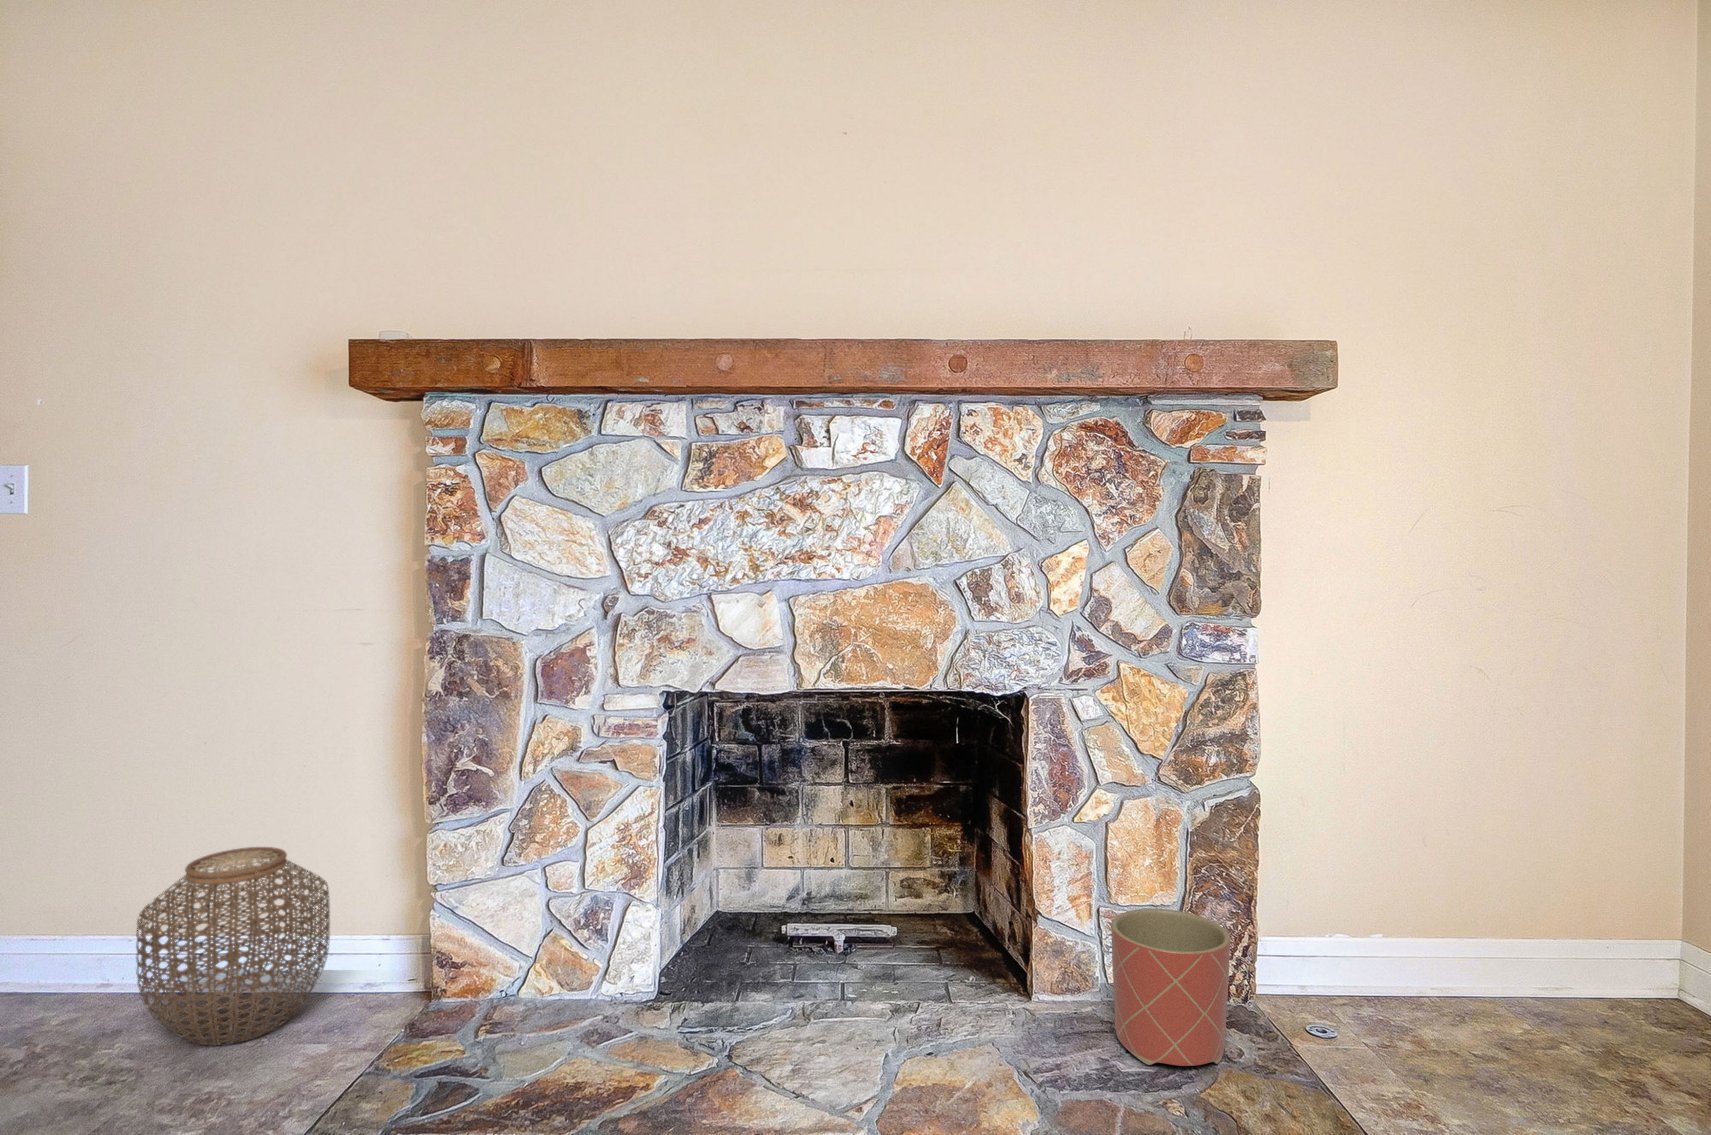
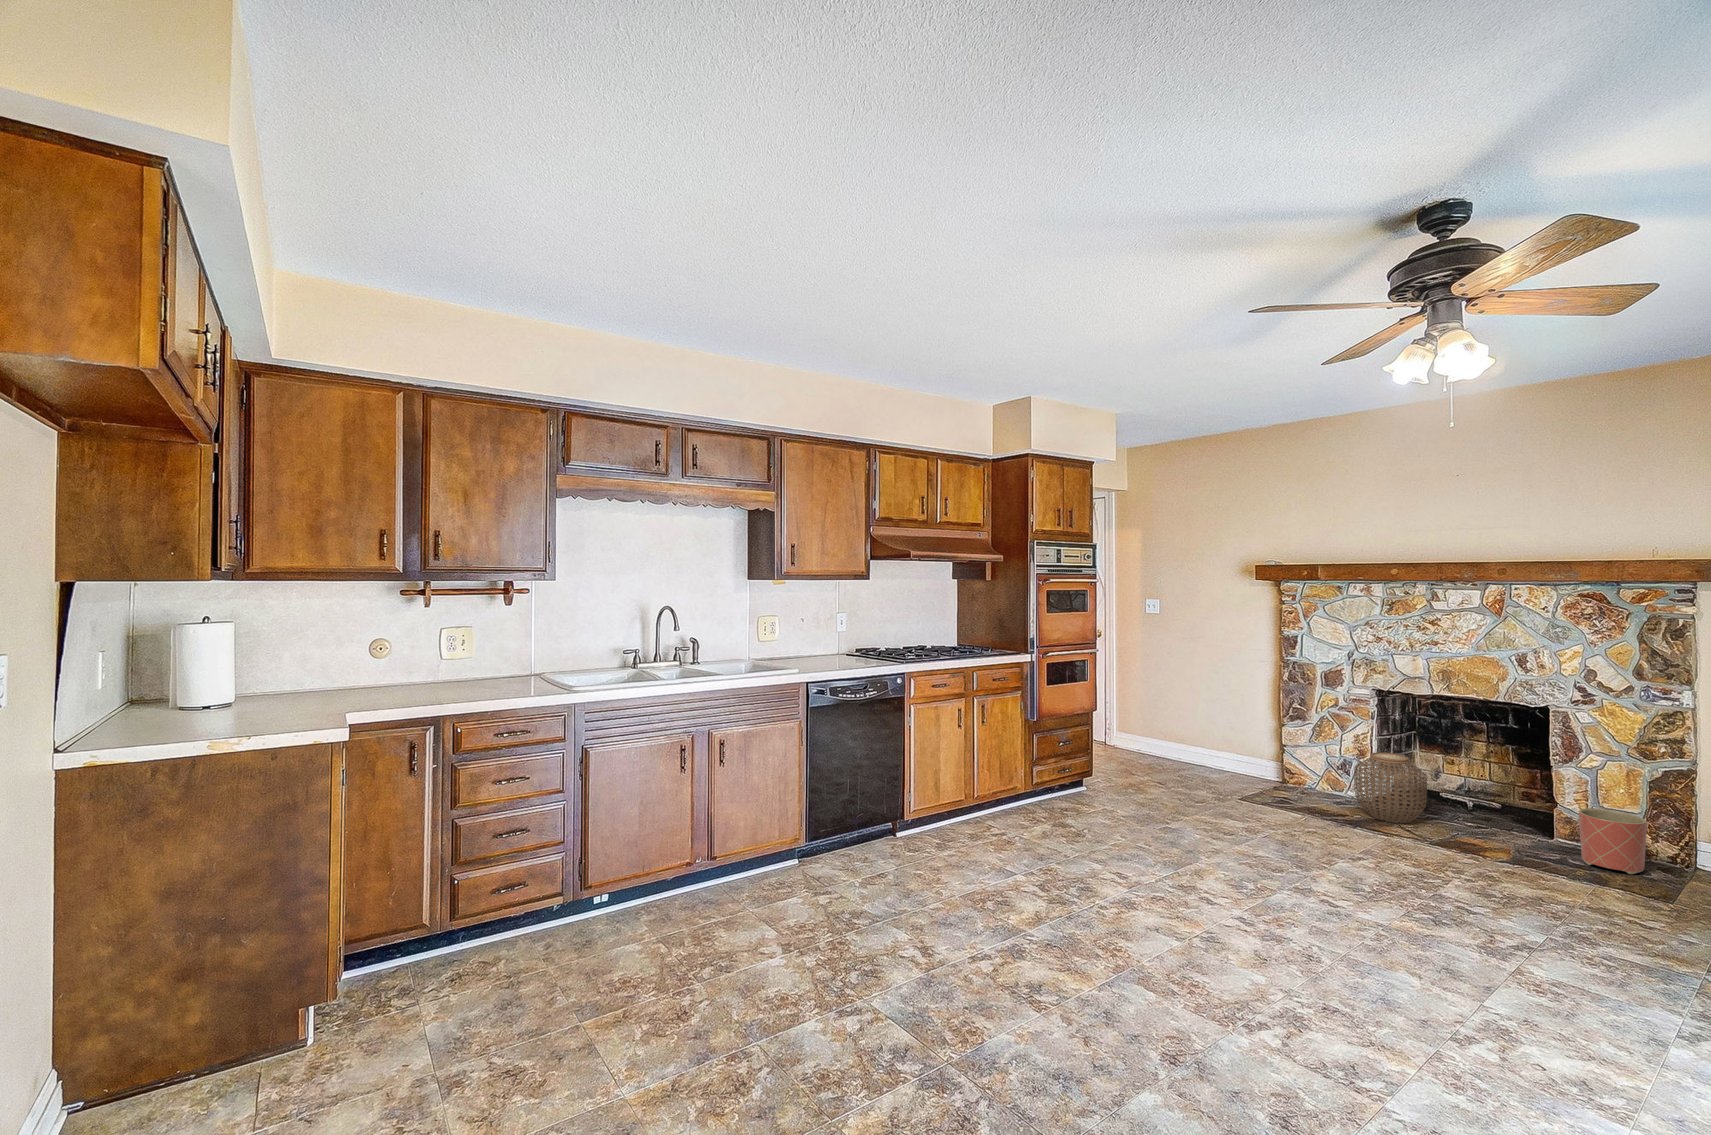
woven basket: present [136,847,330,1046] -> present [1354,752,1427,823]

